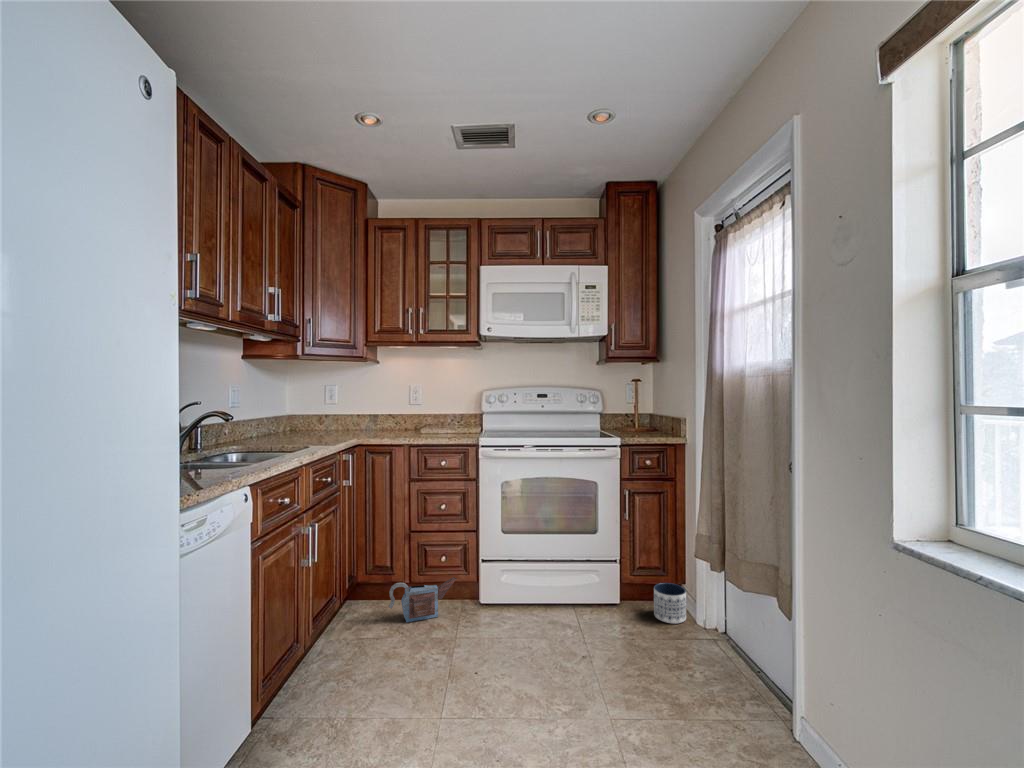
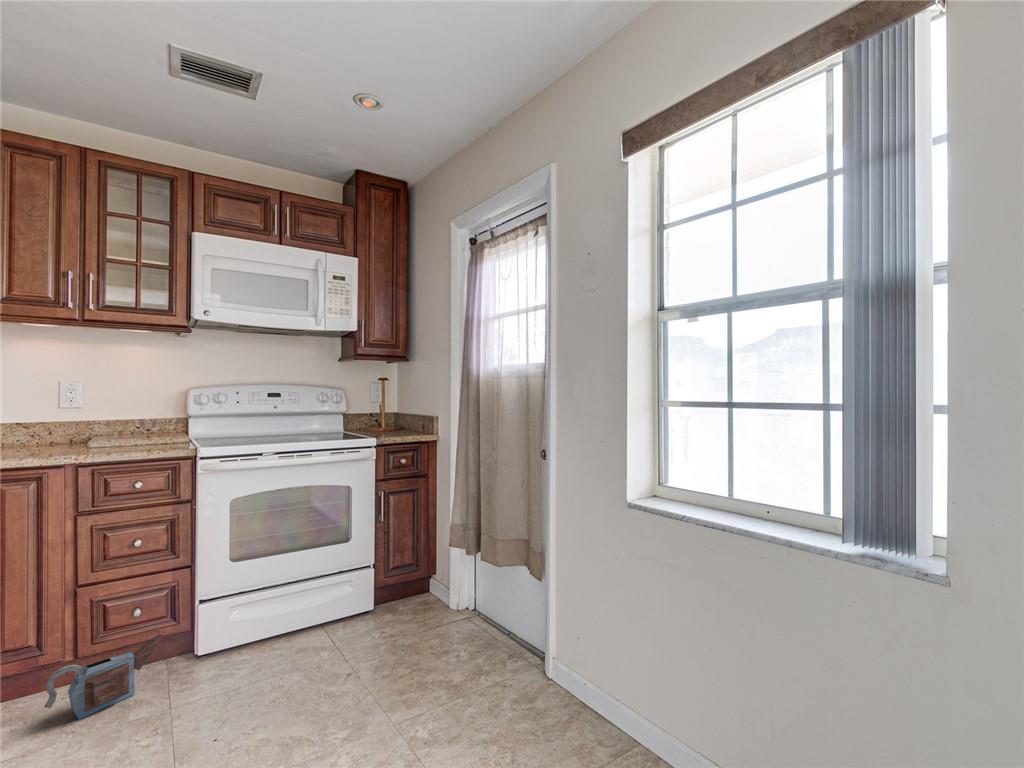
planter: present [654,583,686,623] -> none [407,576,437,615]

